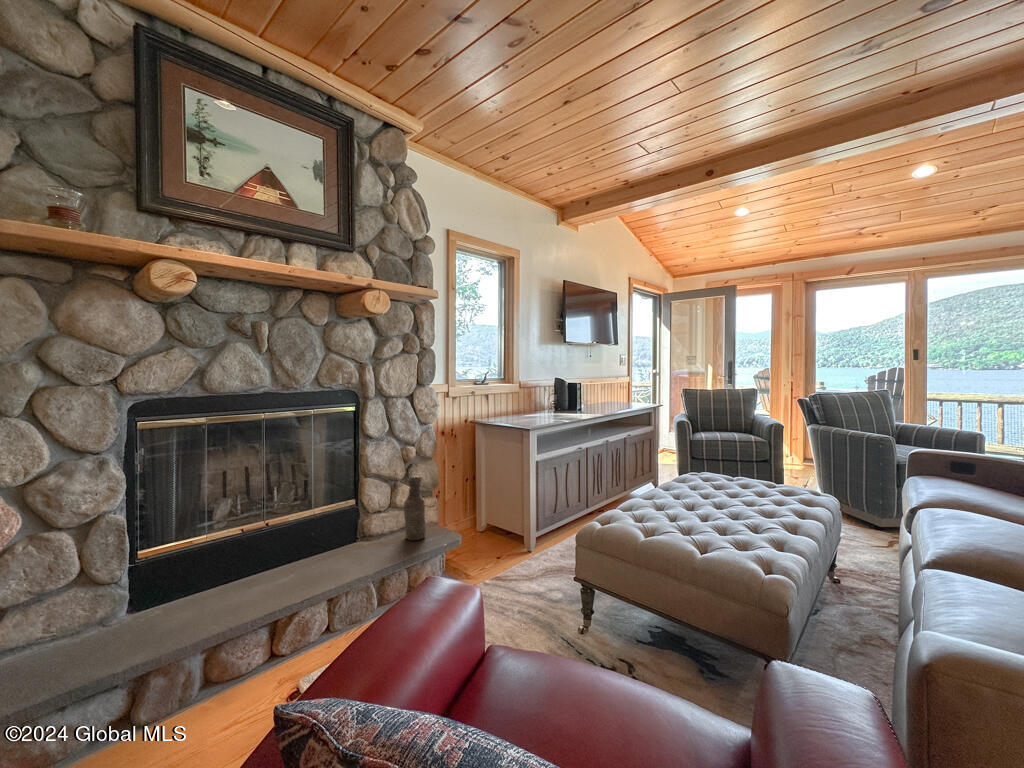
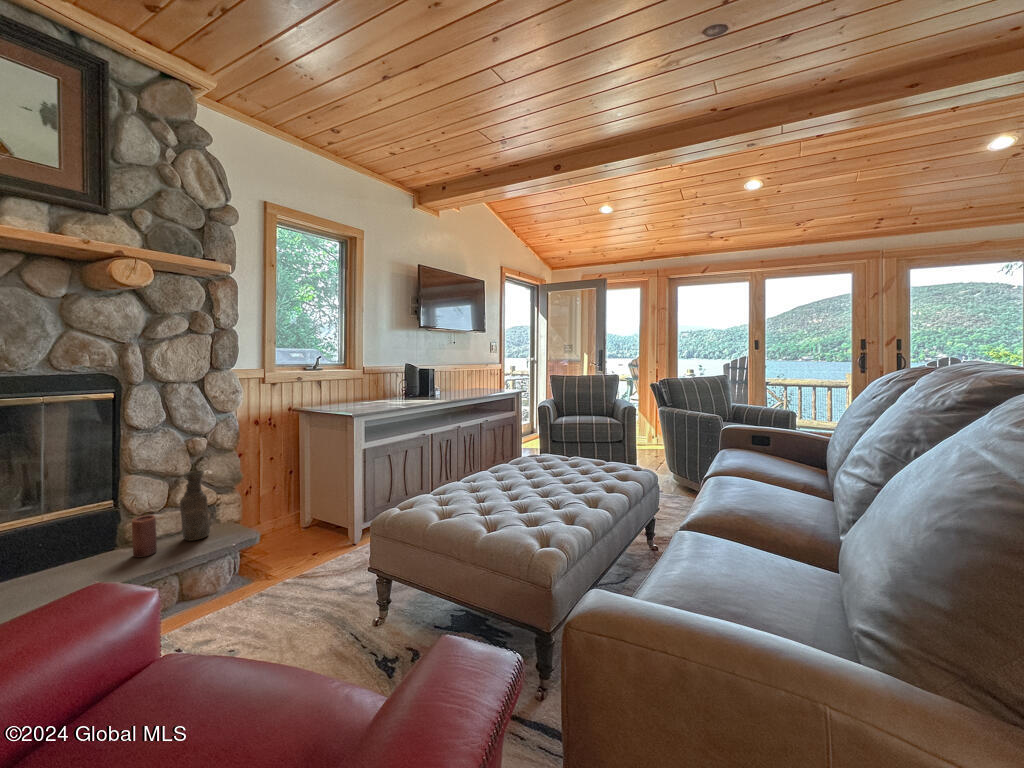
candle: none [375,516,392,553] -> present [132,515,157,558]

